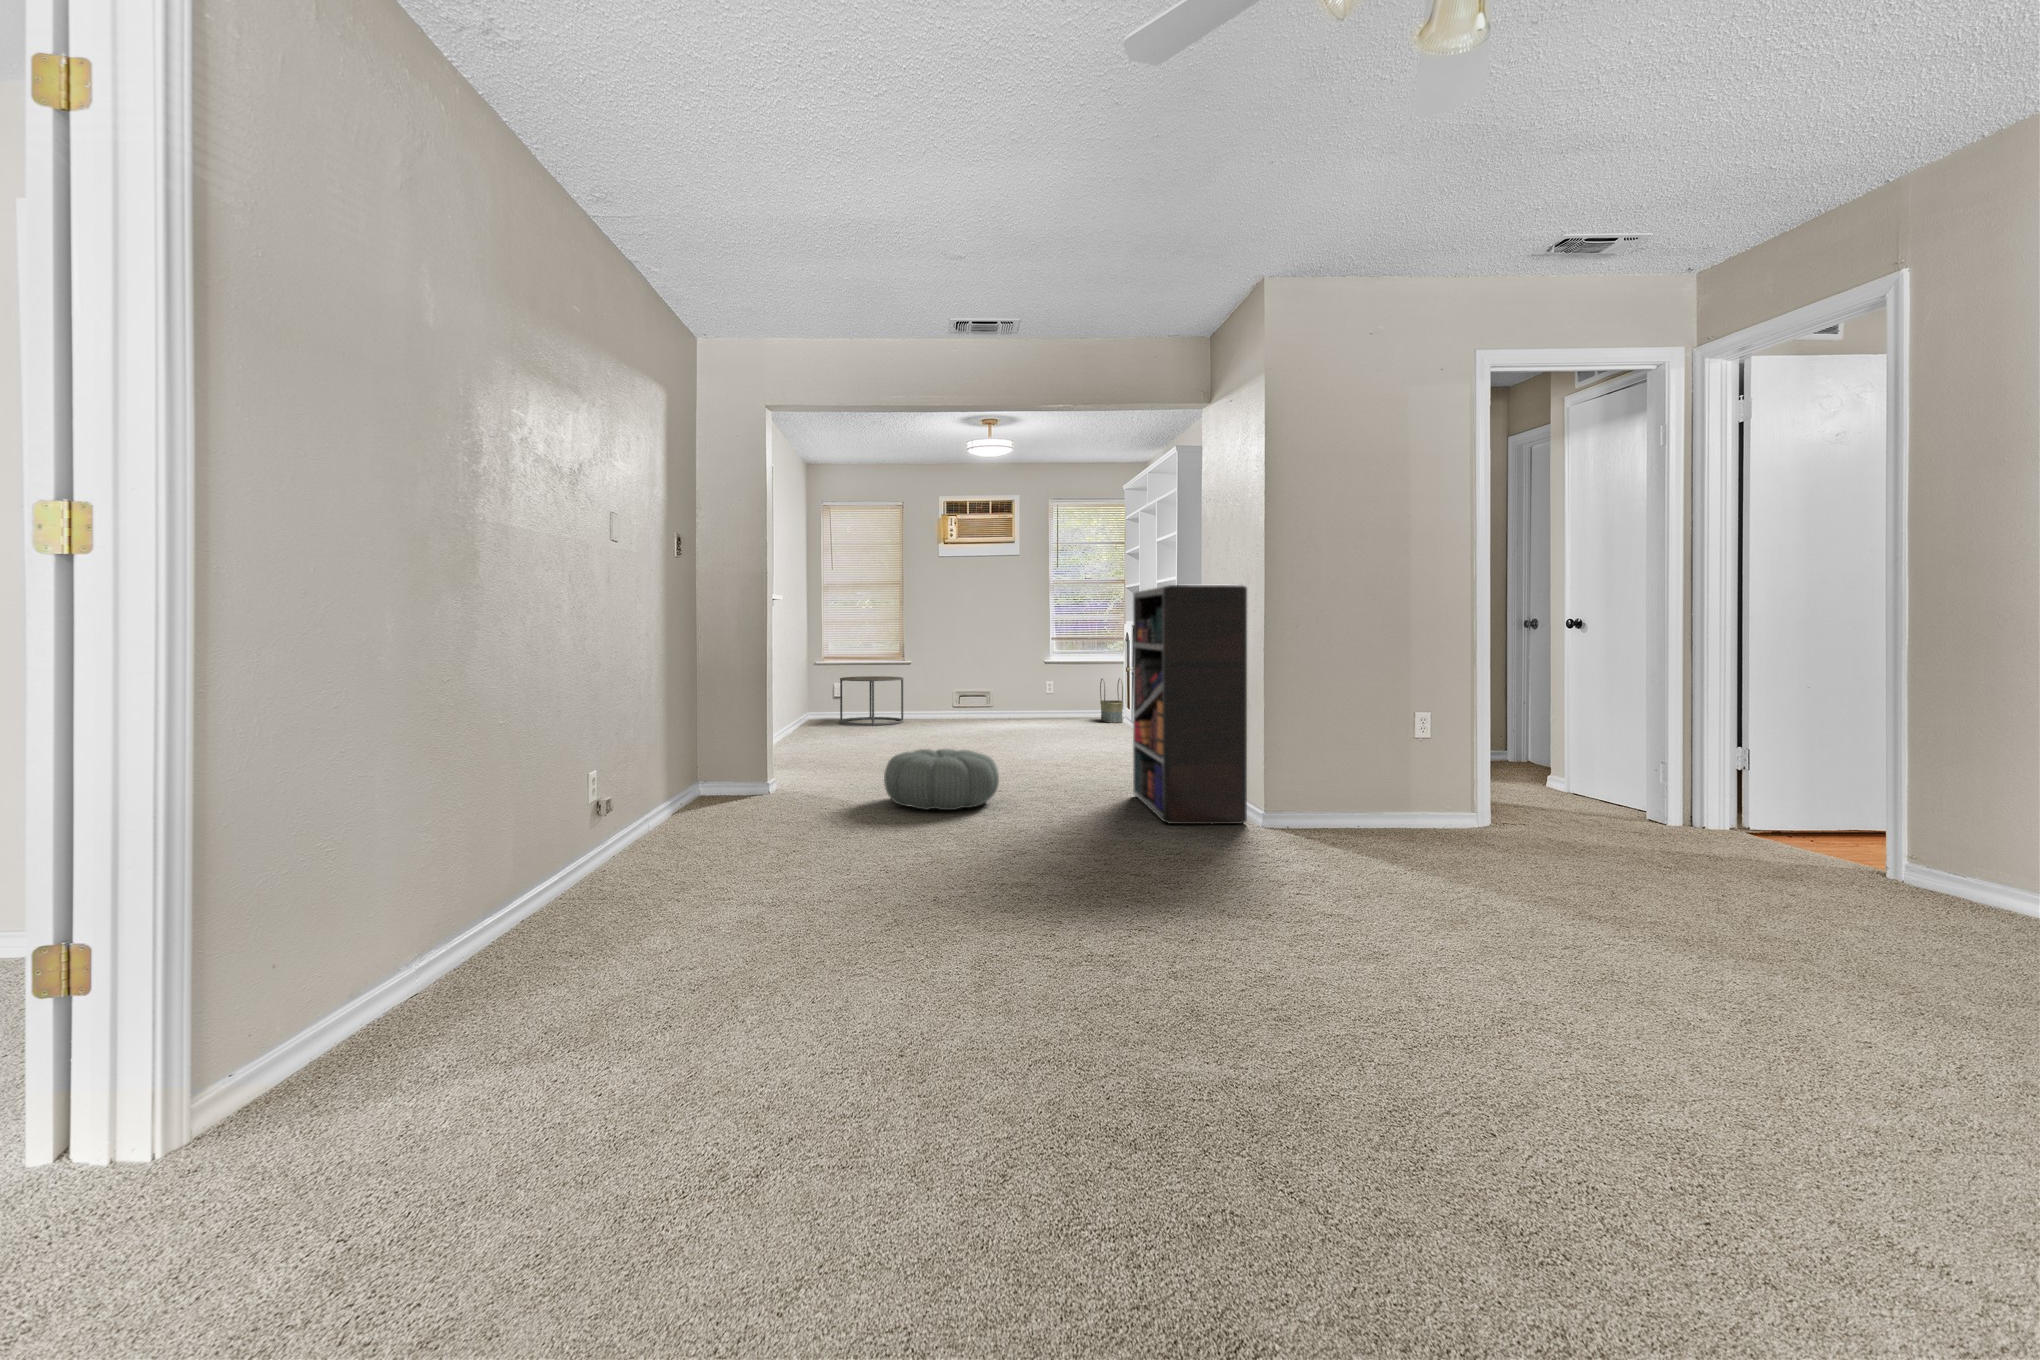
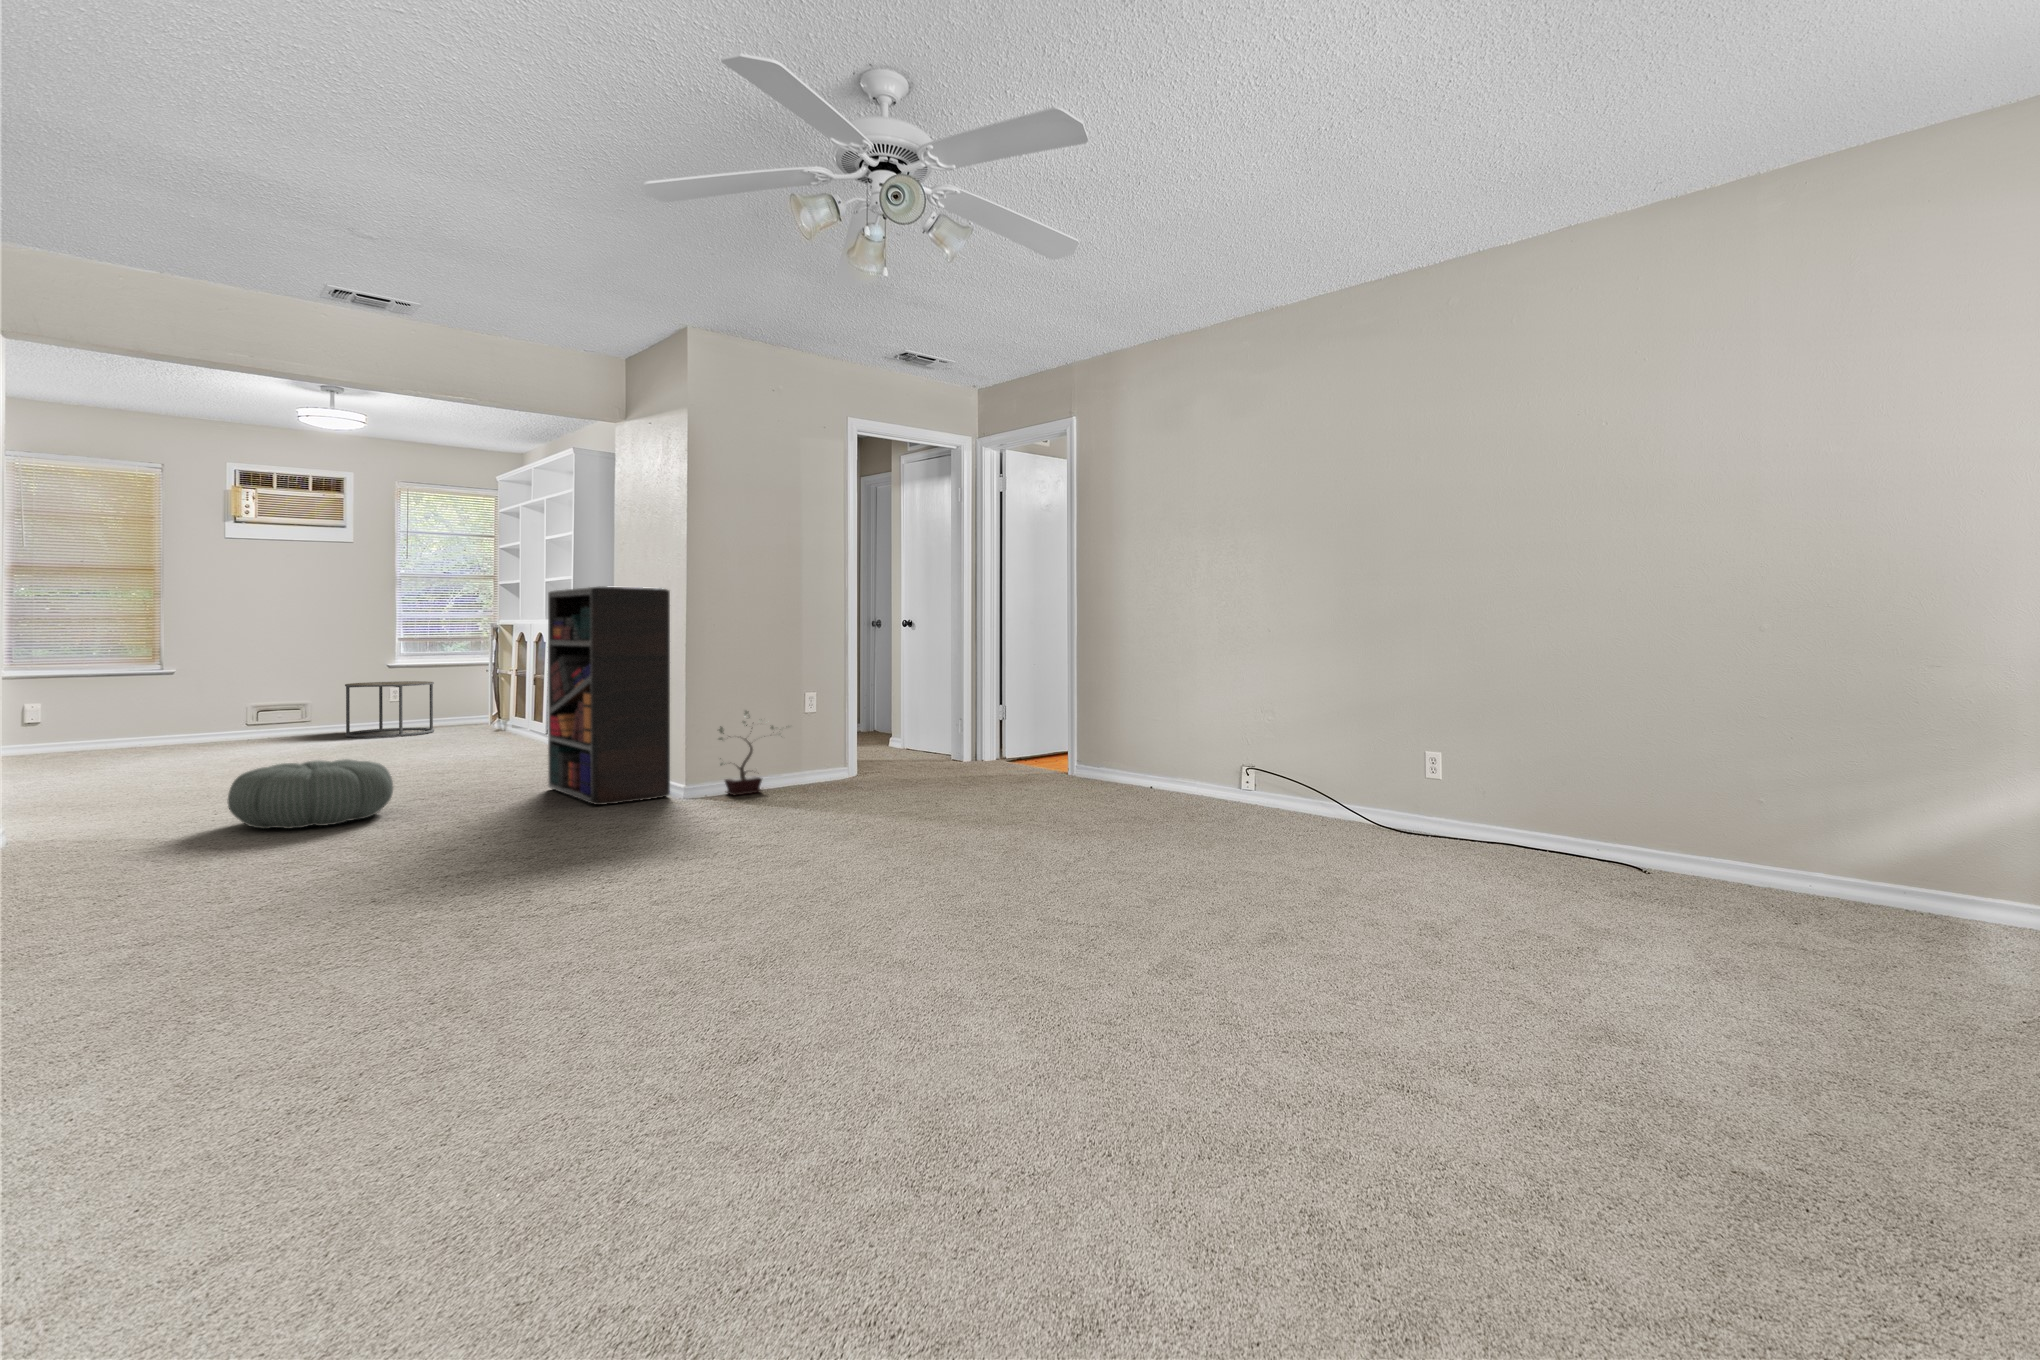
side table: present [840,676,904,726] -> present [345,681,434,738]
basket: present [1100,678,1123,723] -> none [468,682,498,731]
potted plant: none [1299,729,1398,834] -> present [719,711,773,795]

